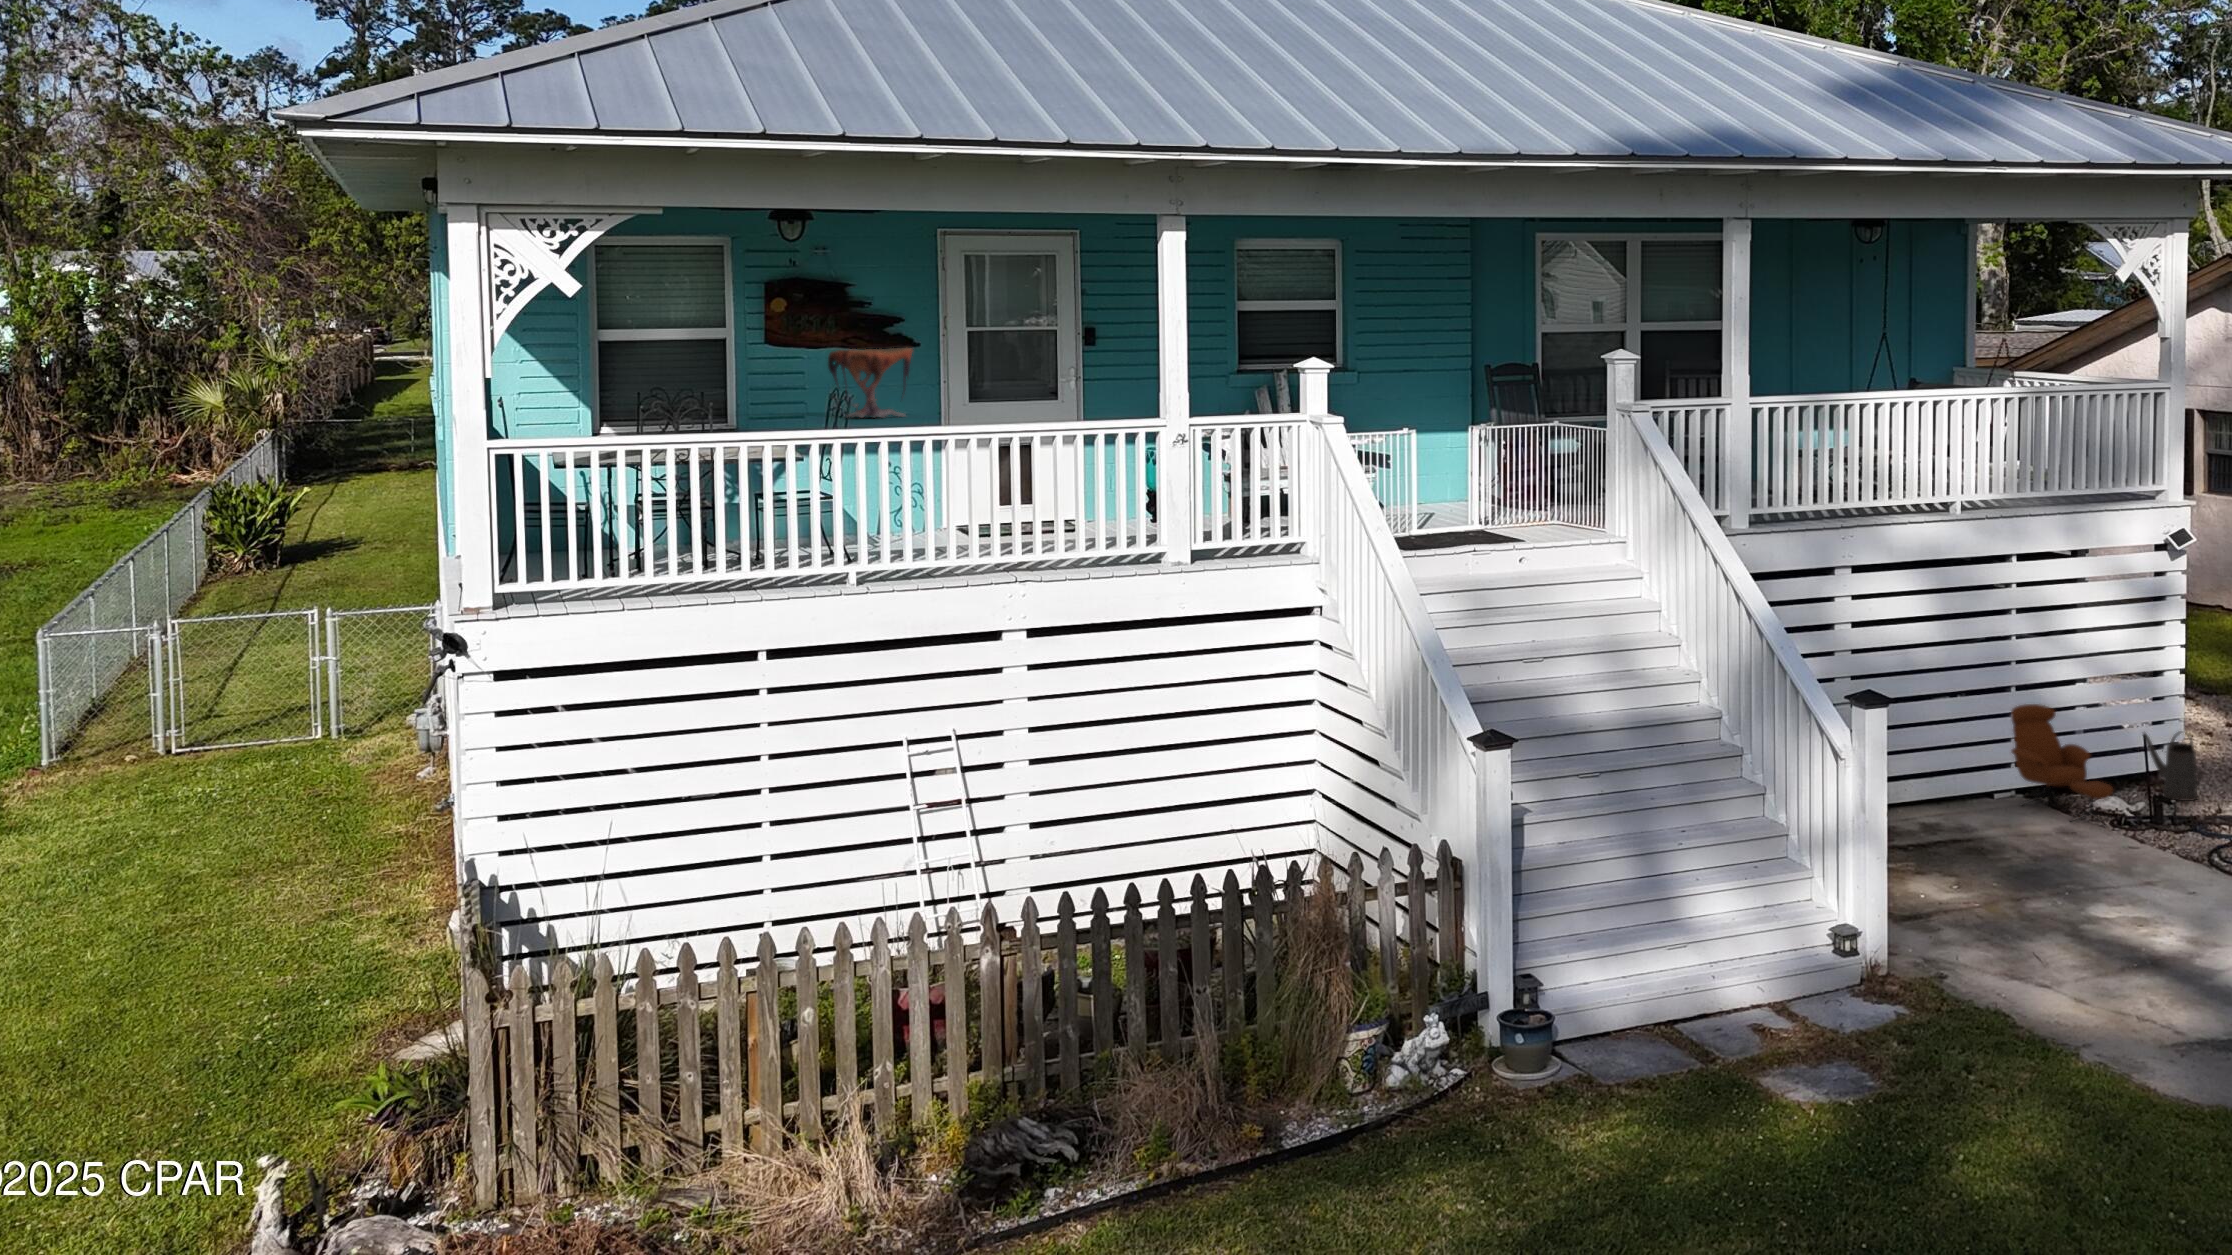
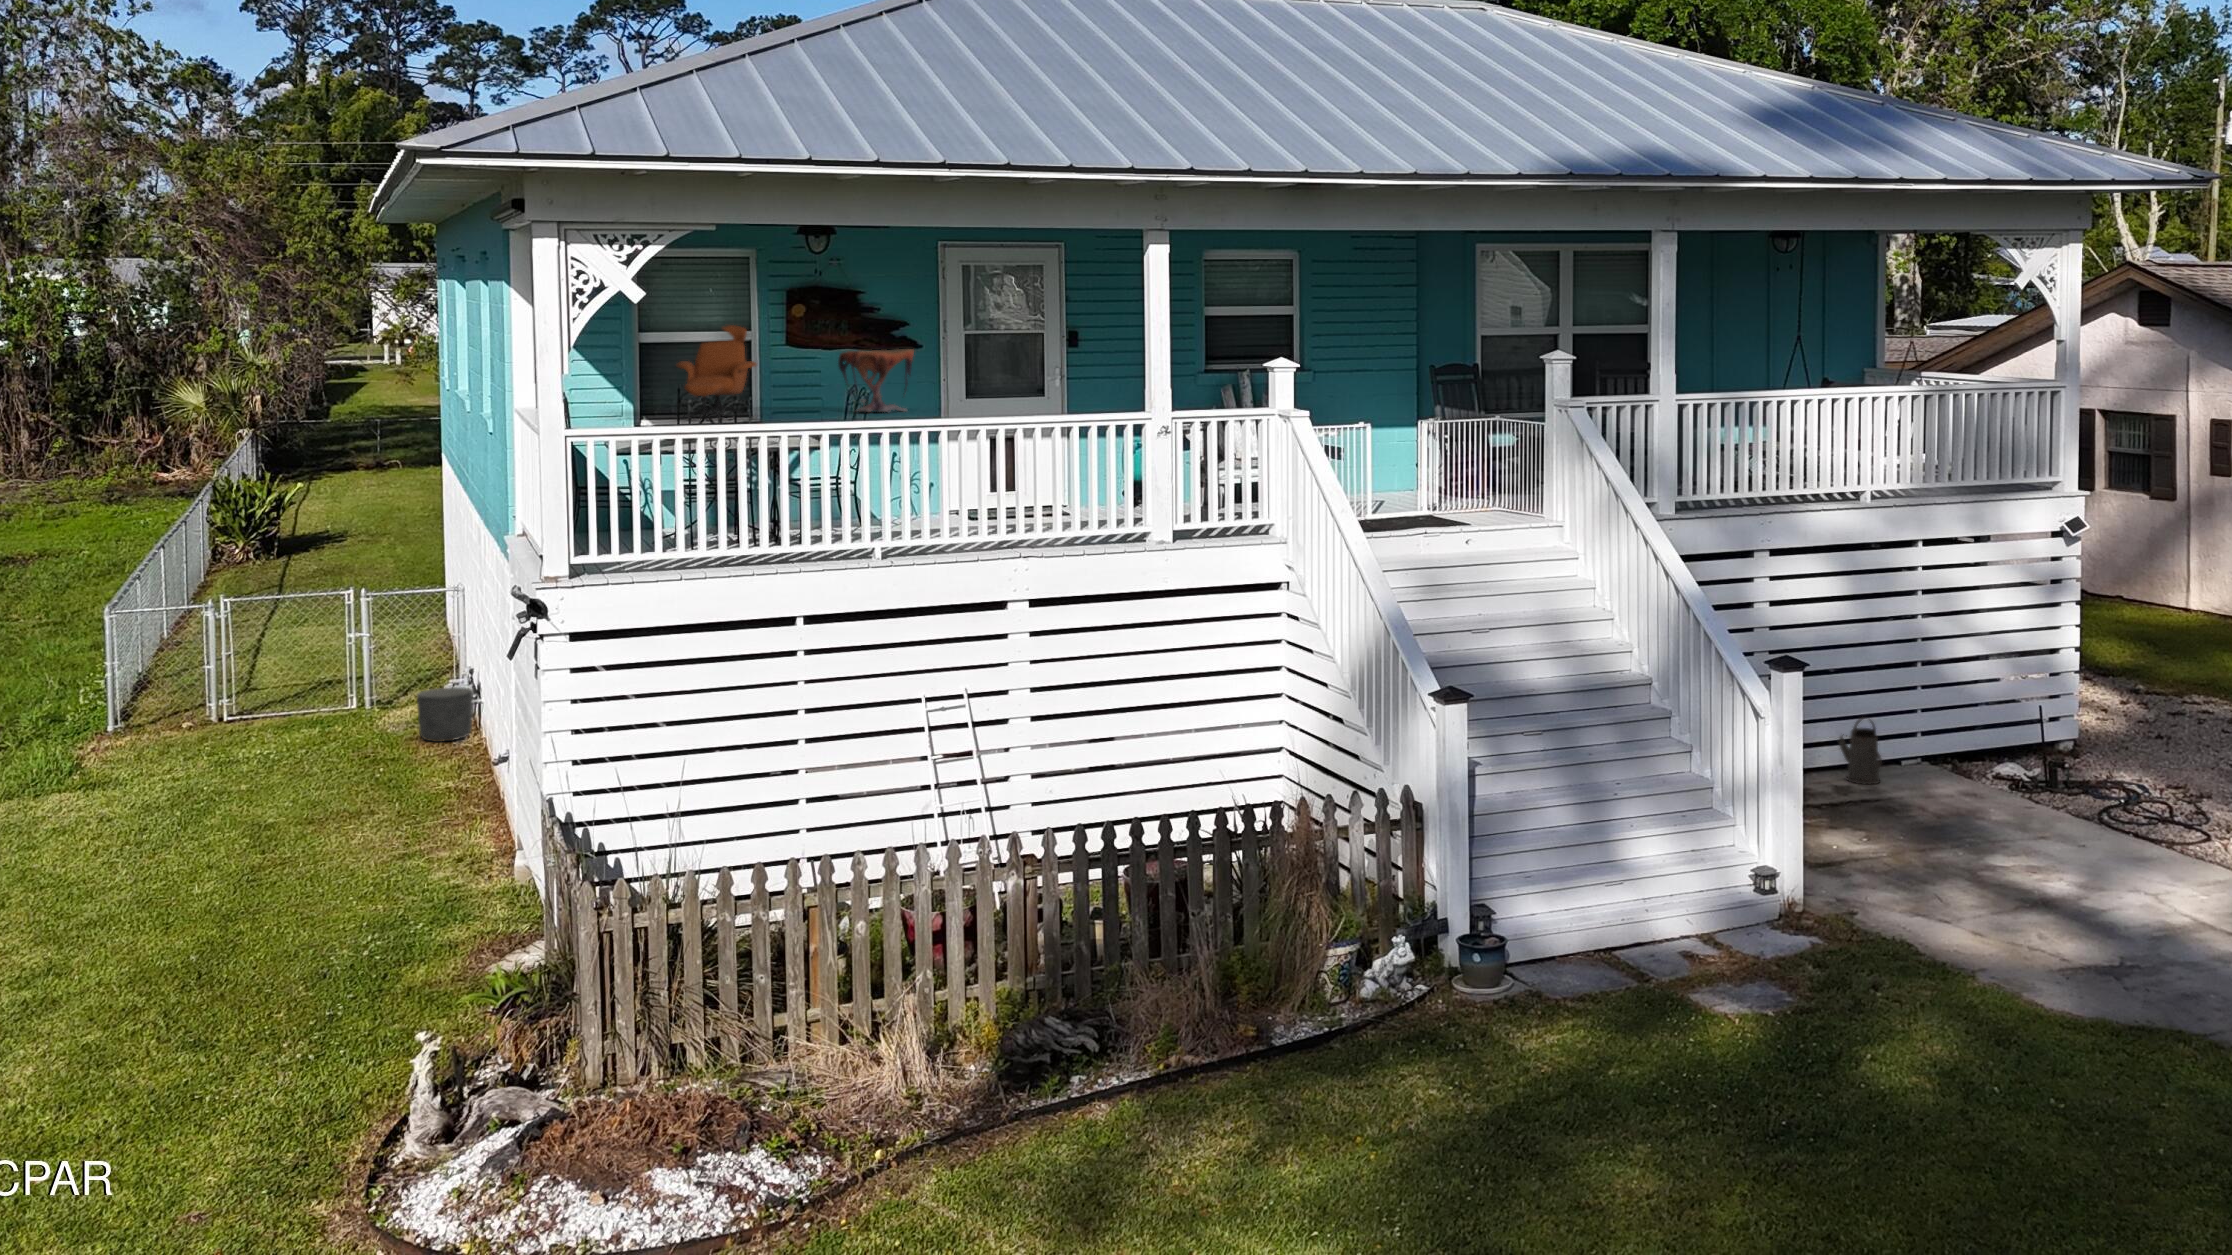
lounge chair: present [2011,704,2113,820] -> present [677,325,757,420]
planter: none [367,721,432,781] -> present [417,687,473,742]
watering can: present [2143,732,2201,801] -> present [1839,718,1882,784]

